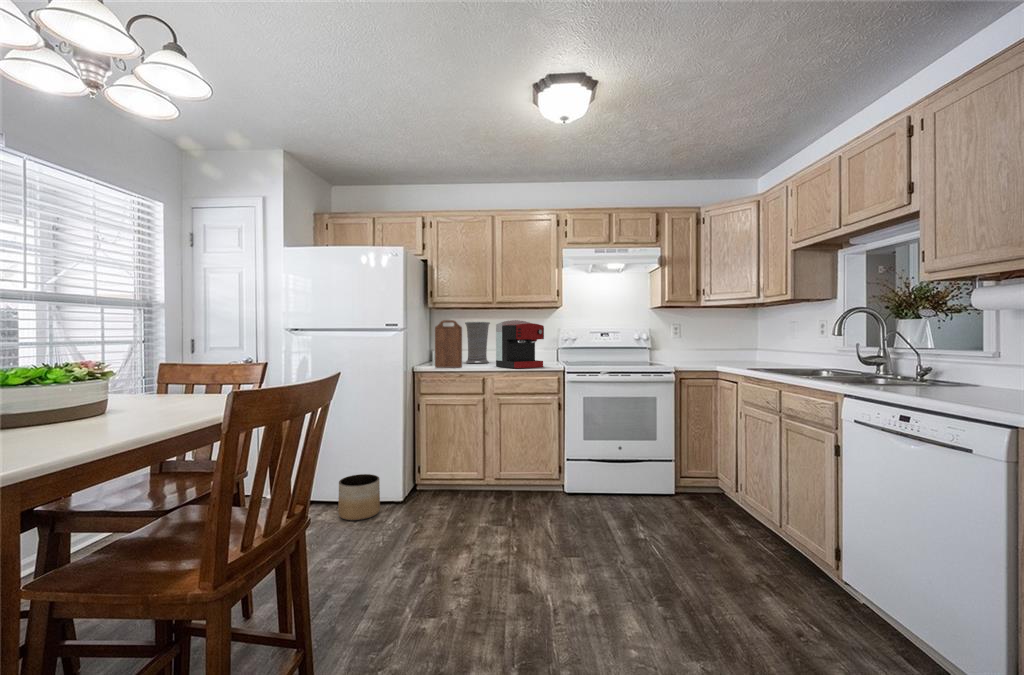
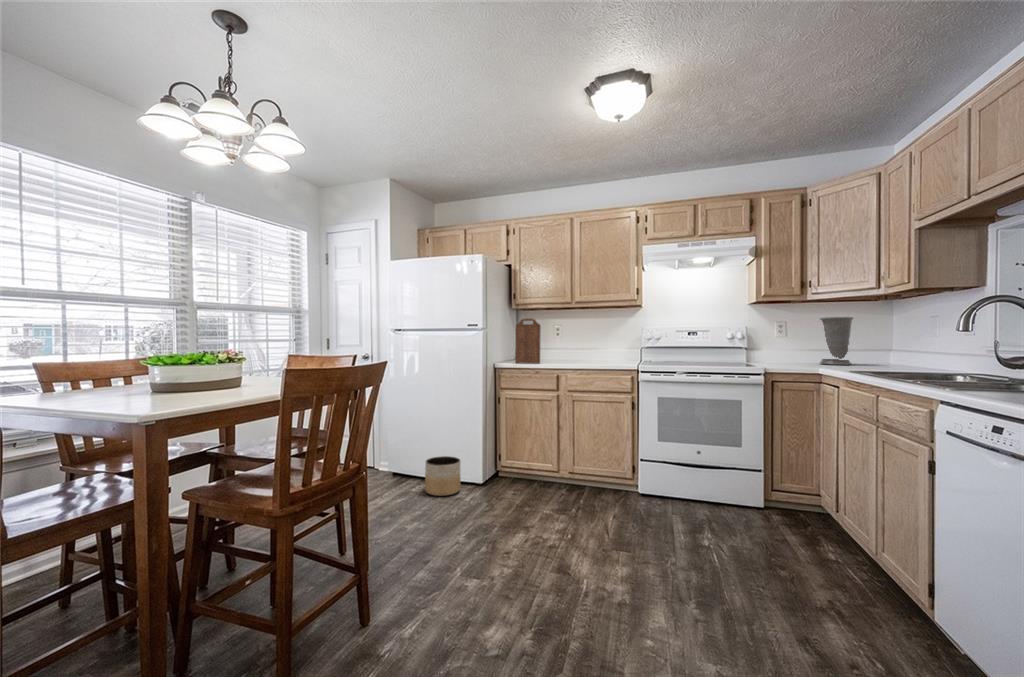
coffee maker: present [496,320,544,368] -> none [574,318,620,365]
vase: present [465,322,490,363] -> present [820,317,854,365]

